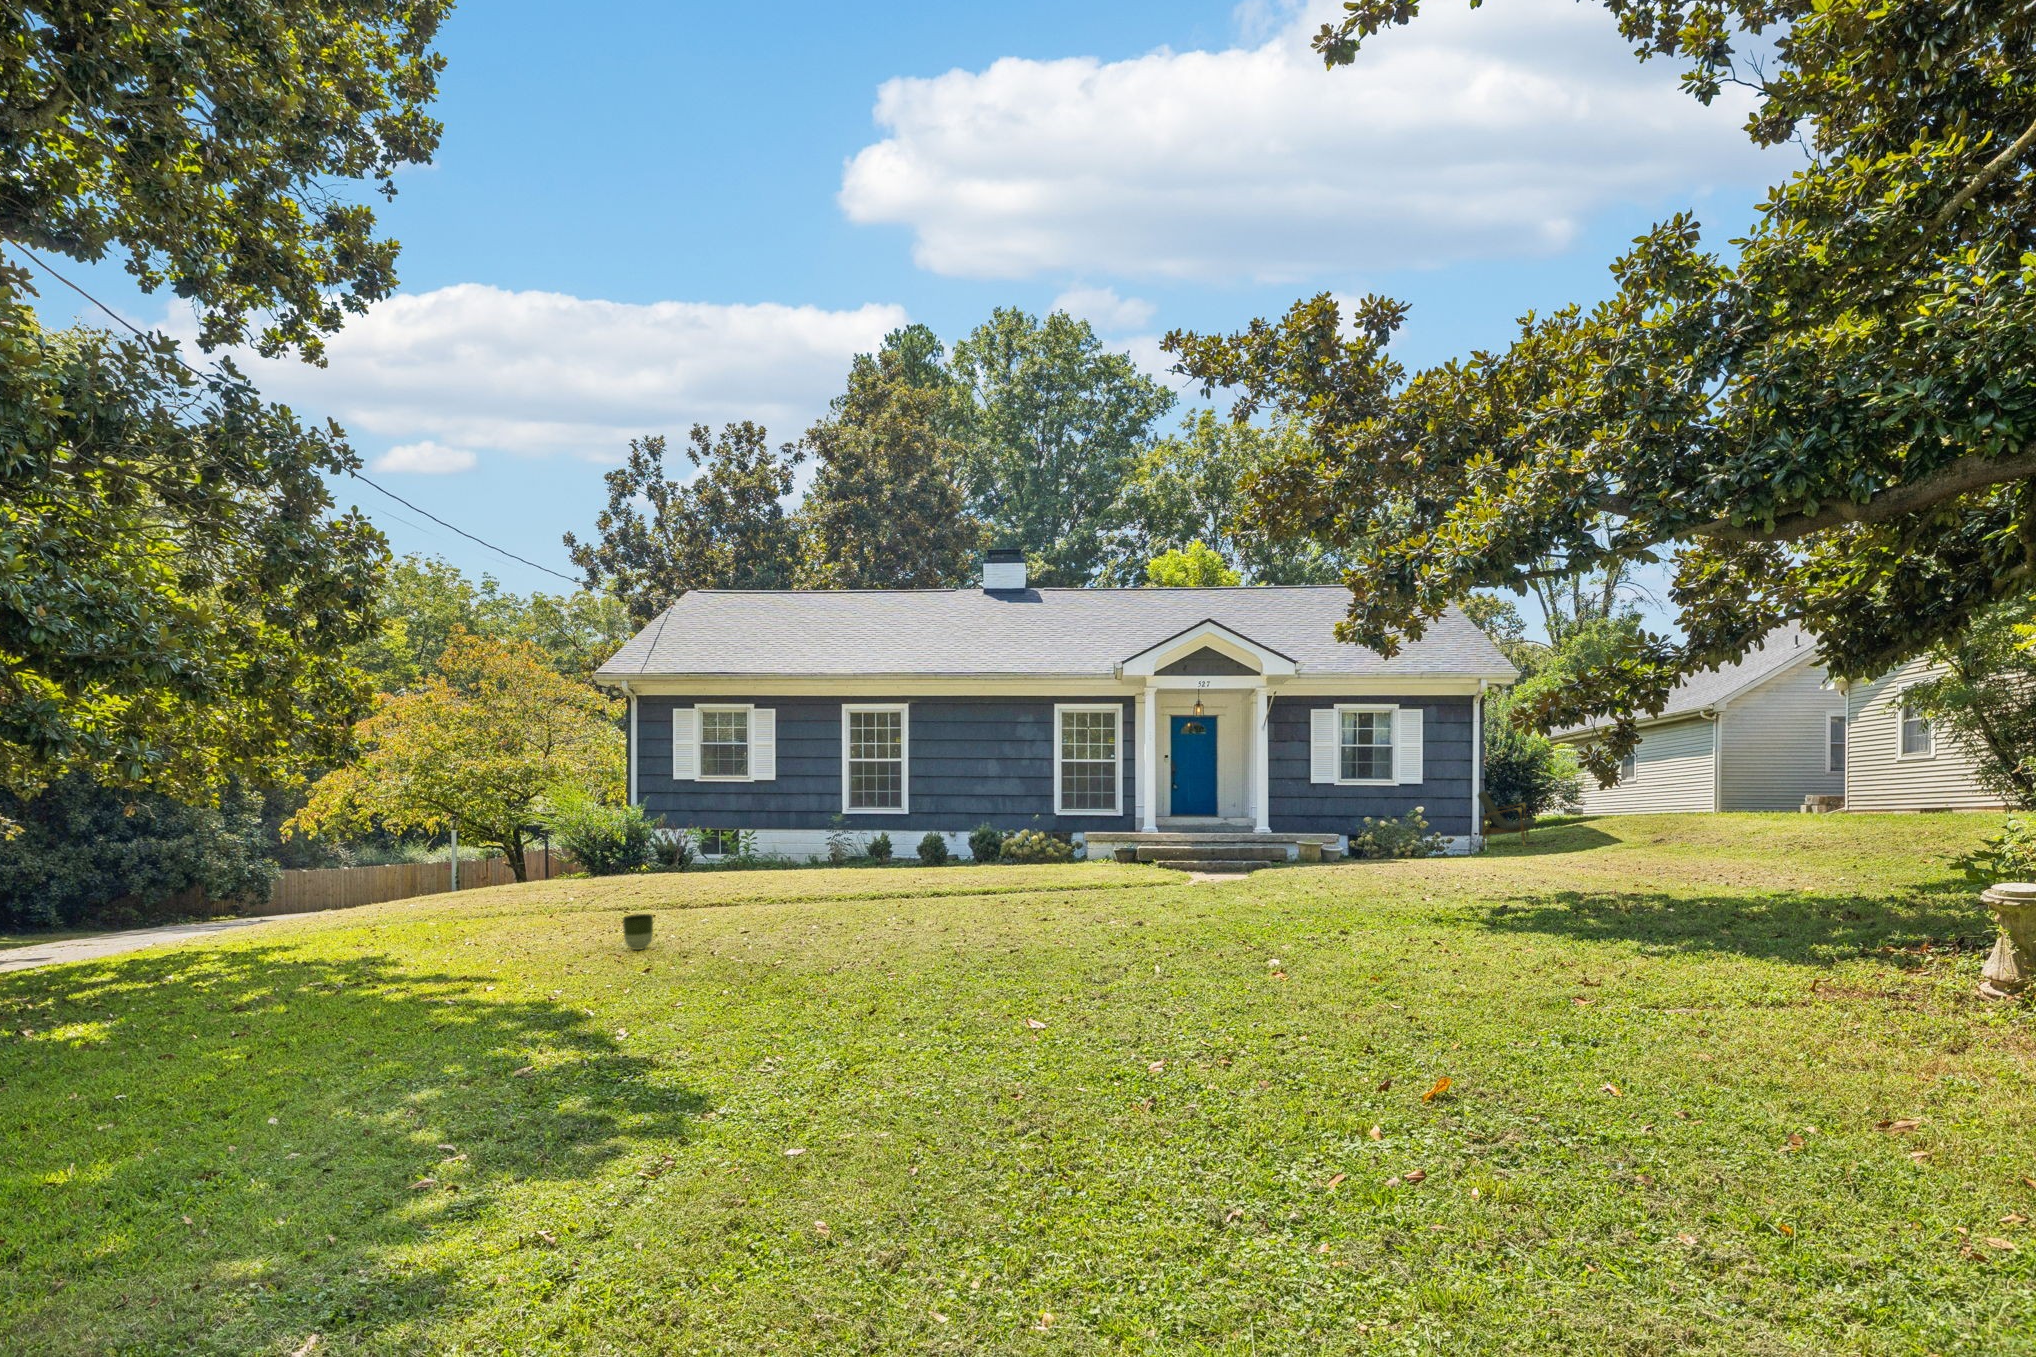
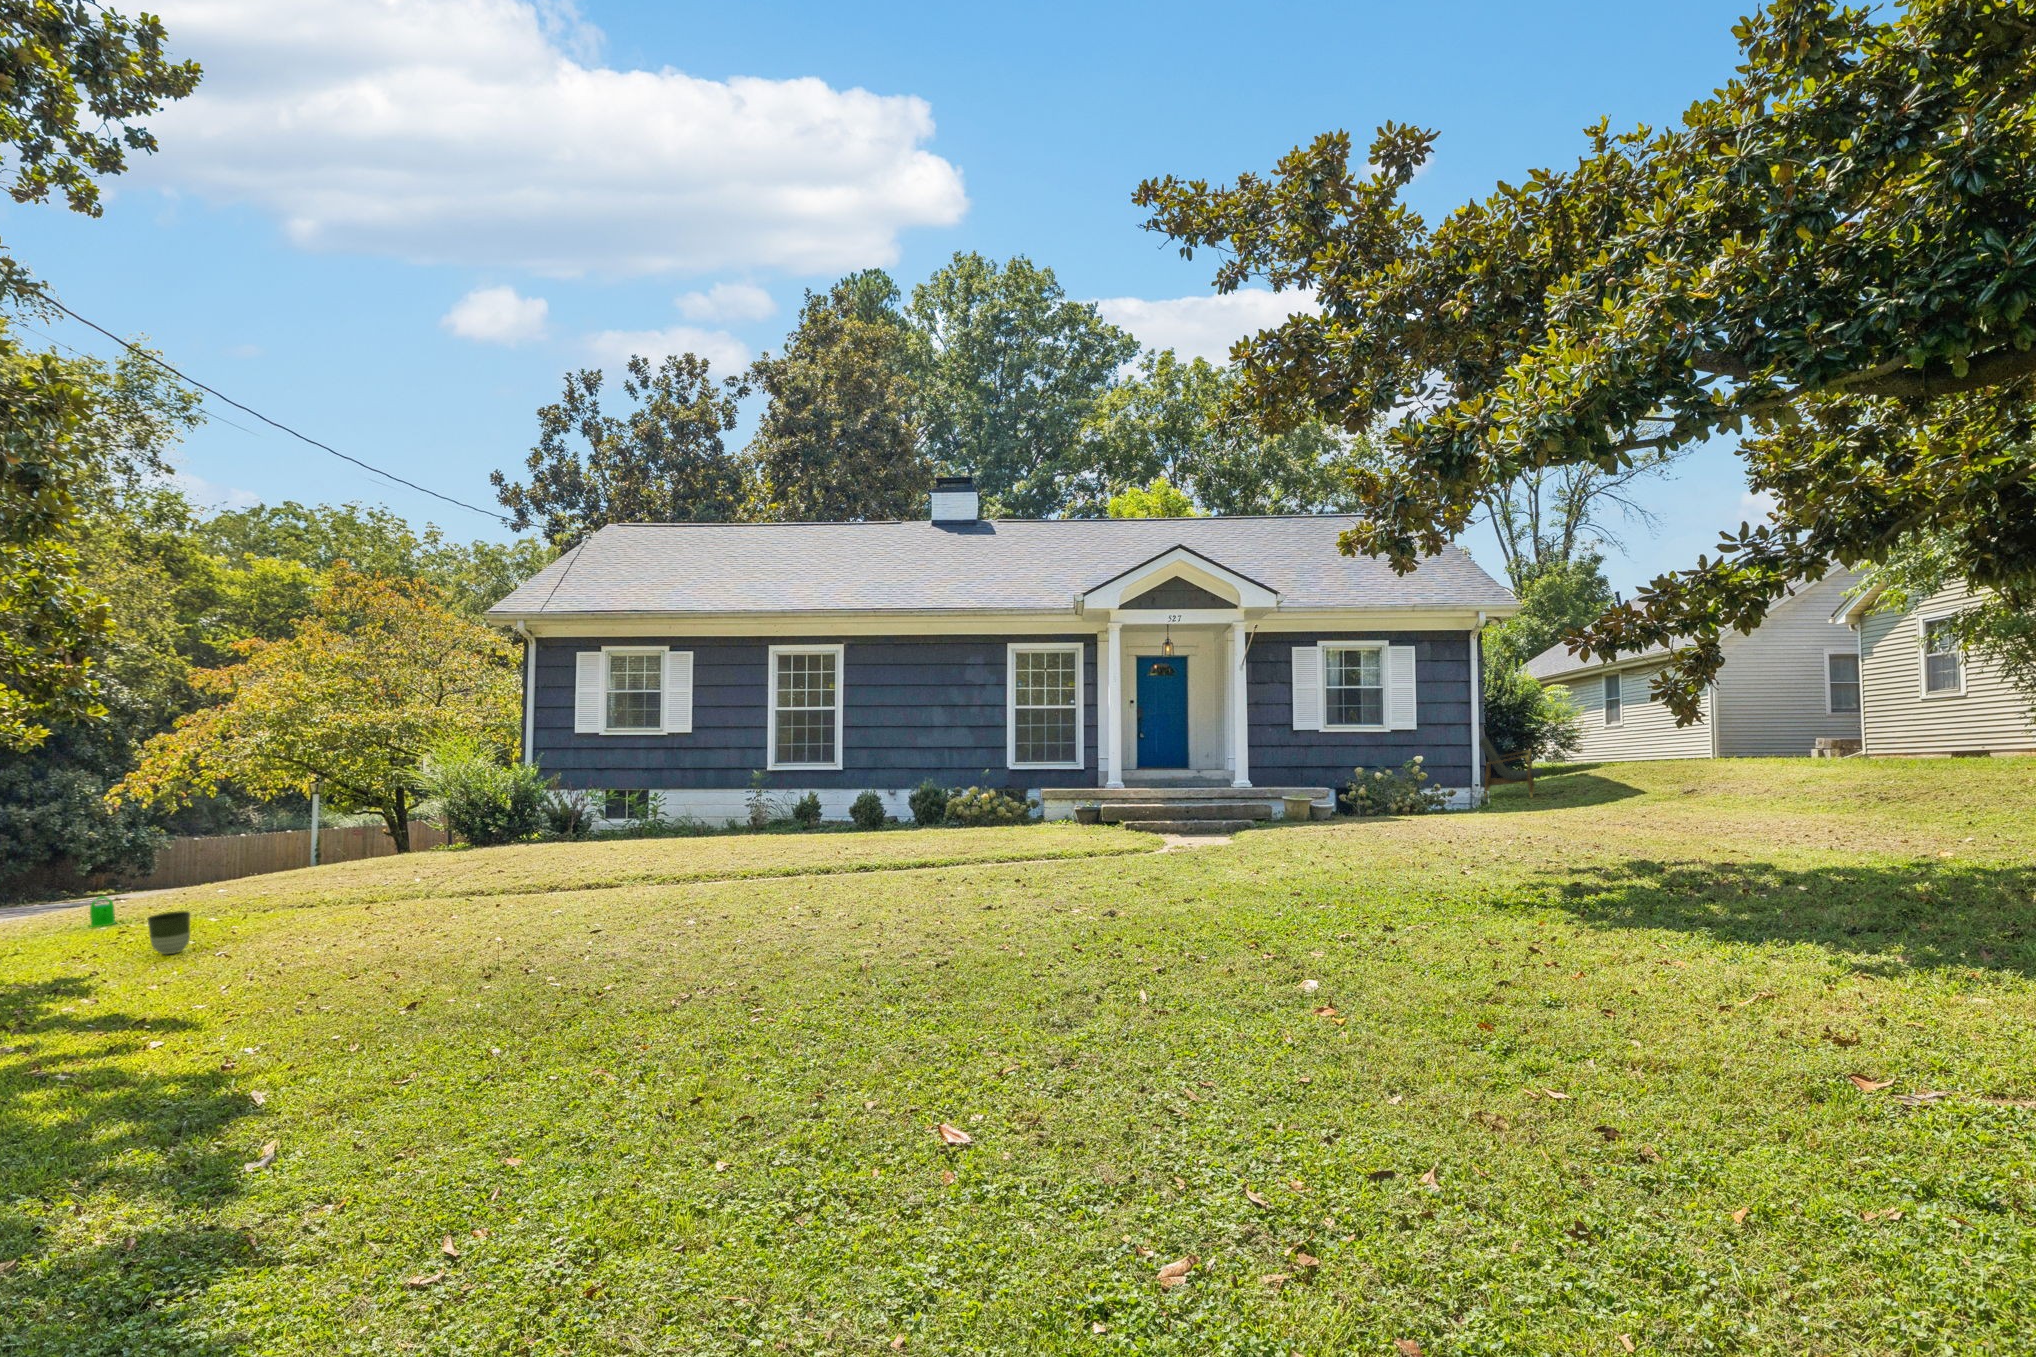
watering can: none [322,909,343,934] -> present [90,896,115,927]
planter: present [623,914,653,950] -> present [148,911,190,955]

